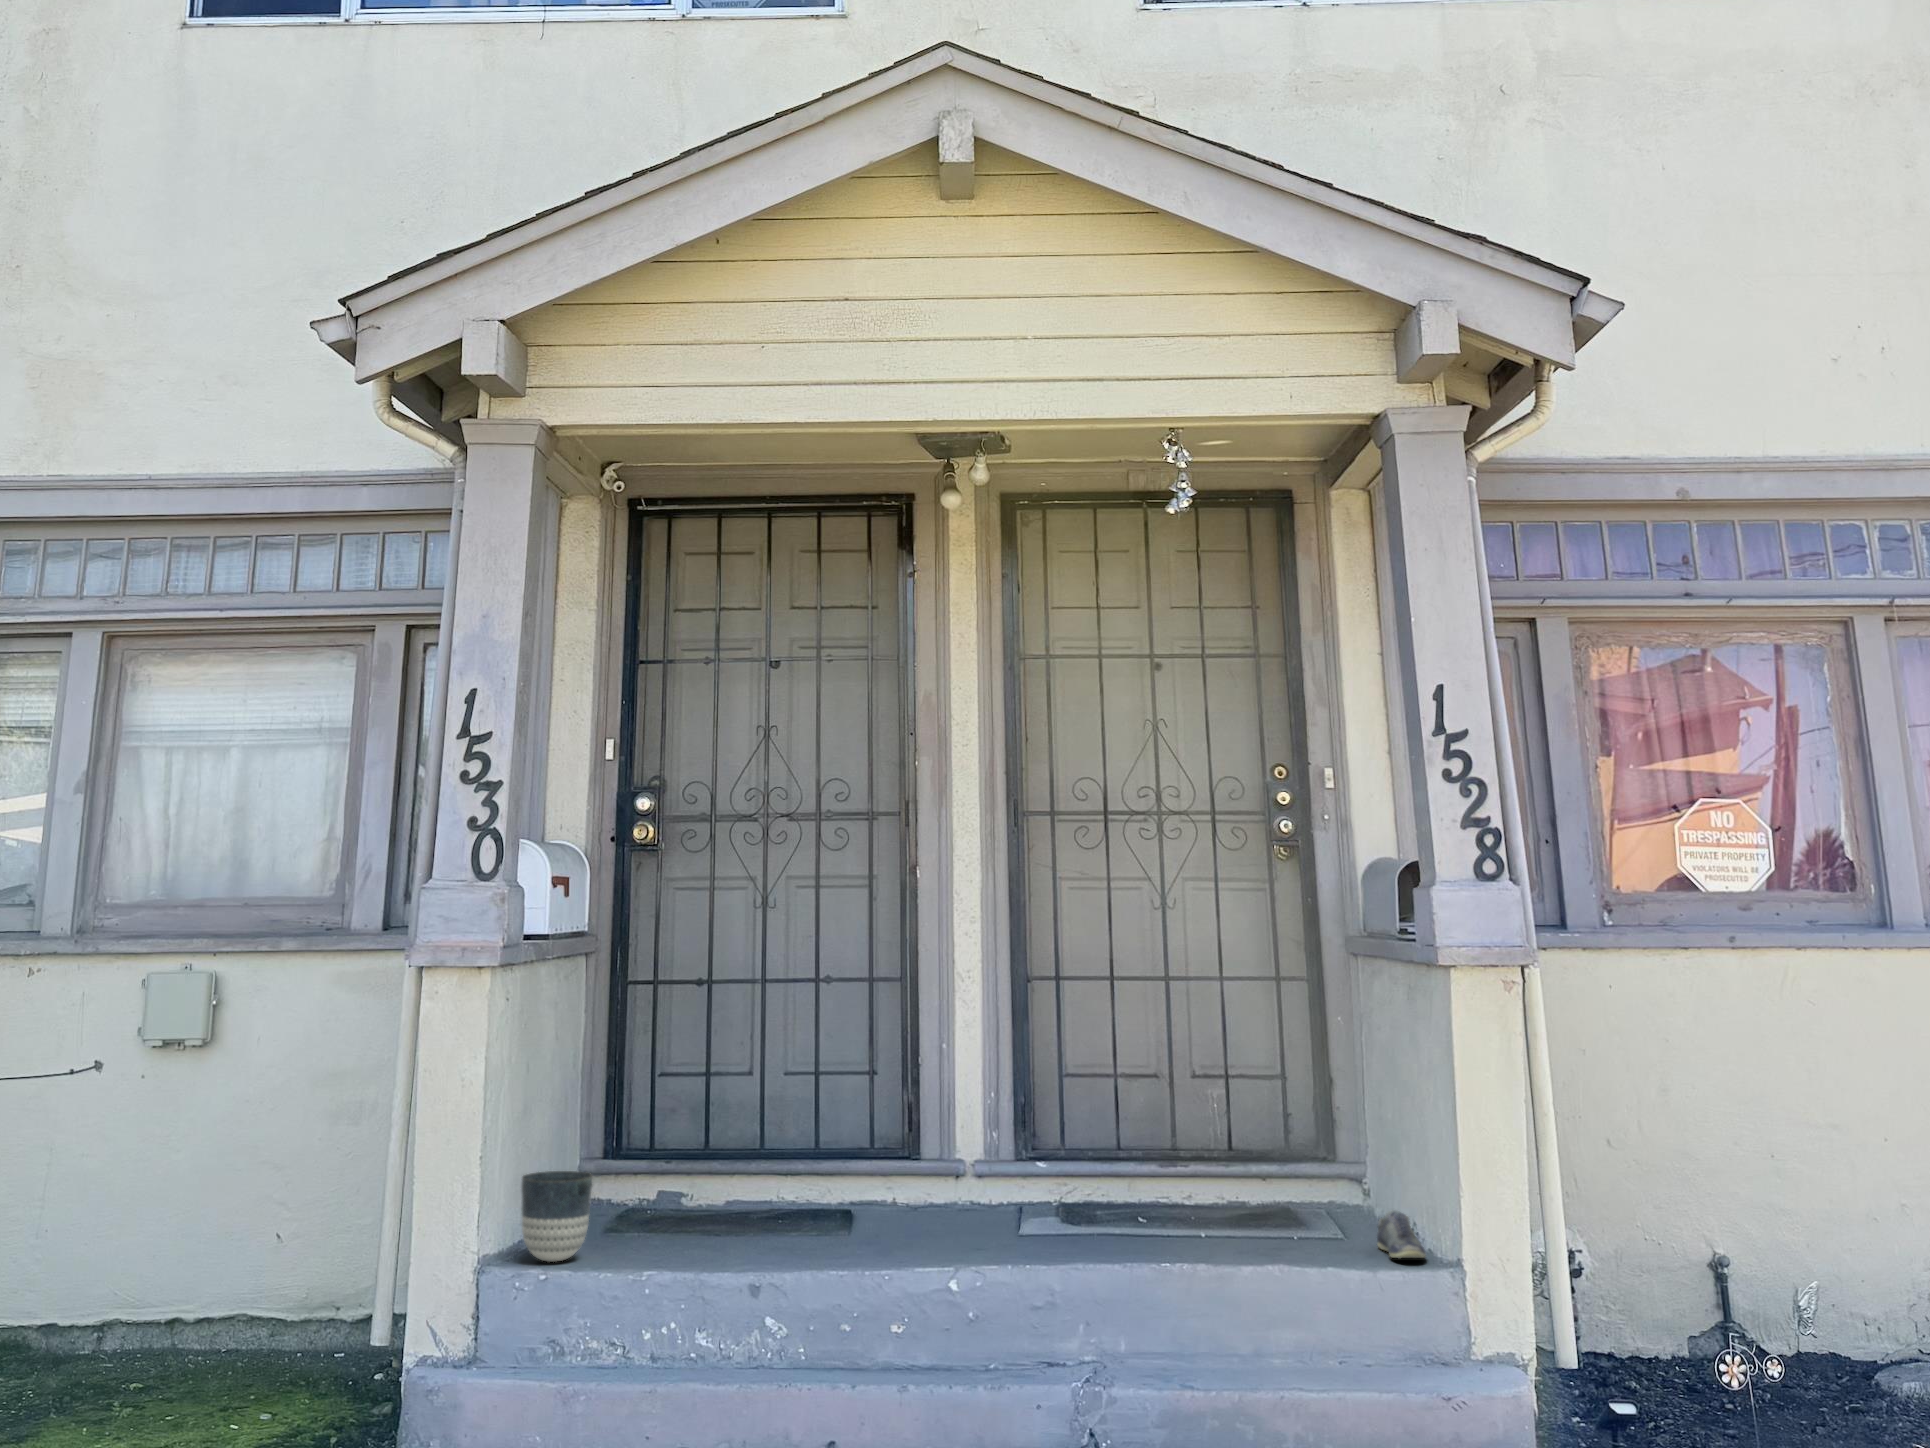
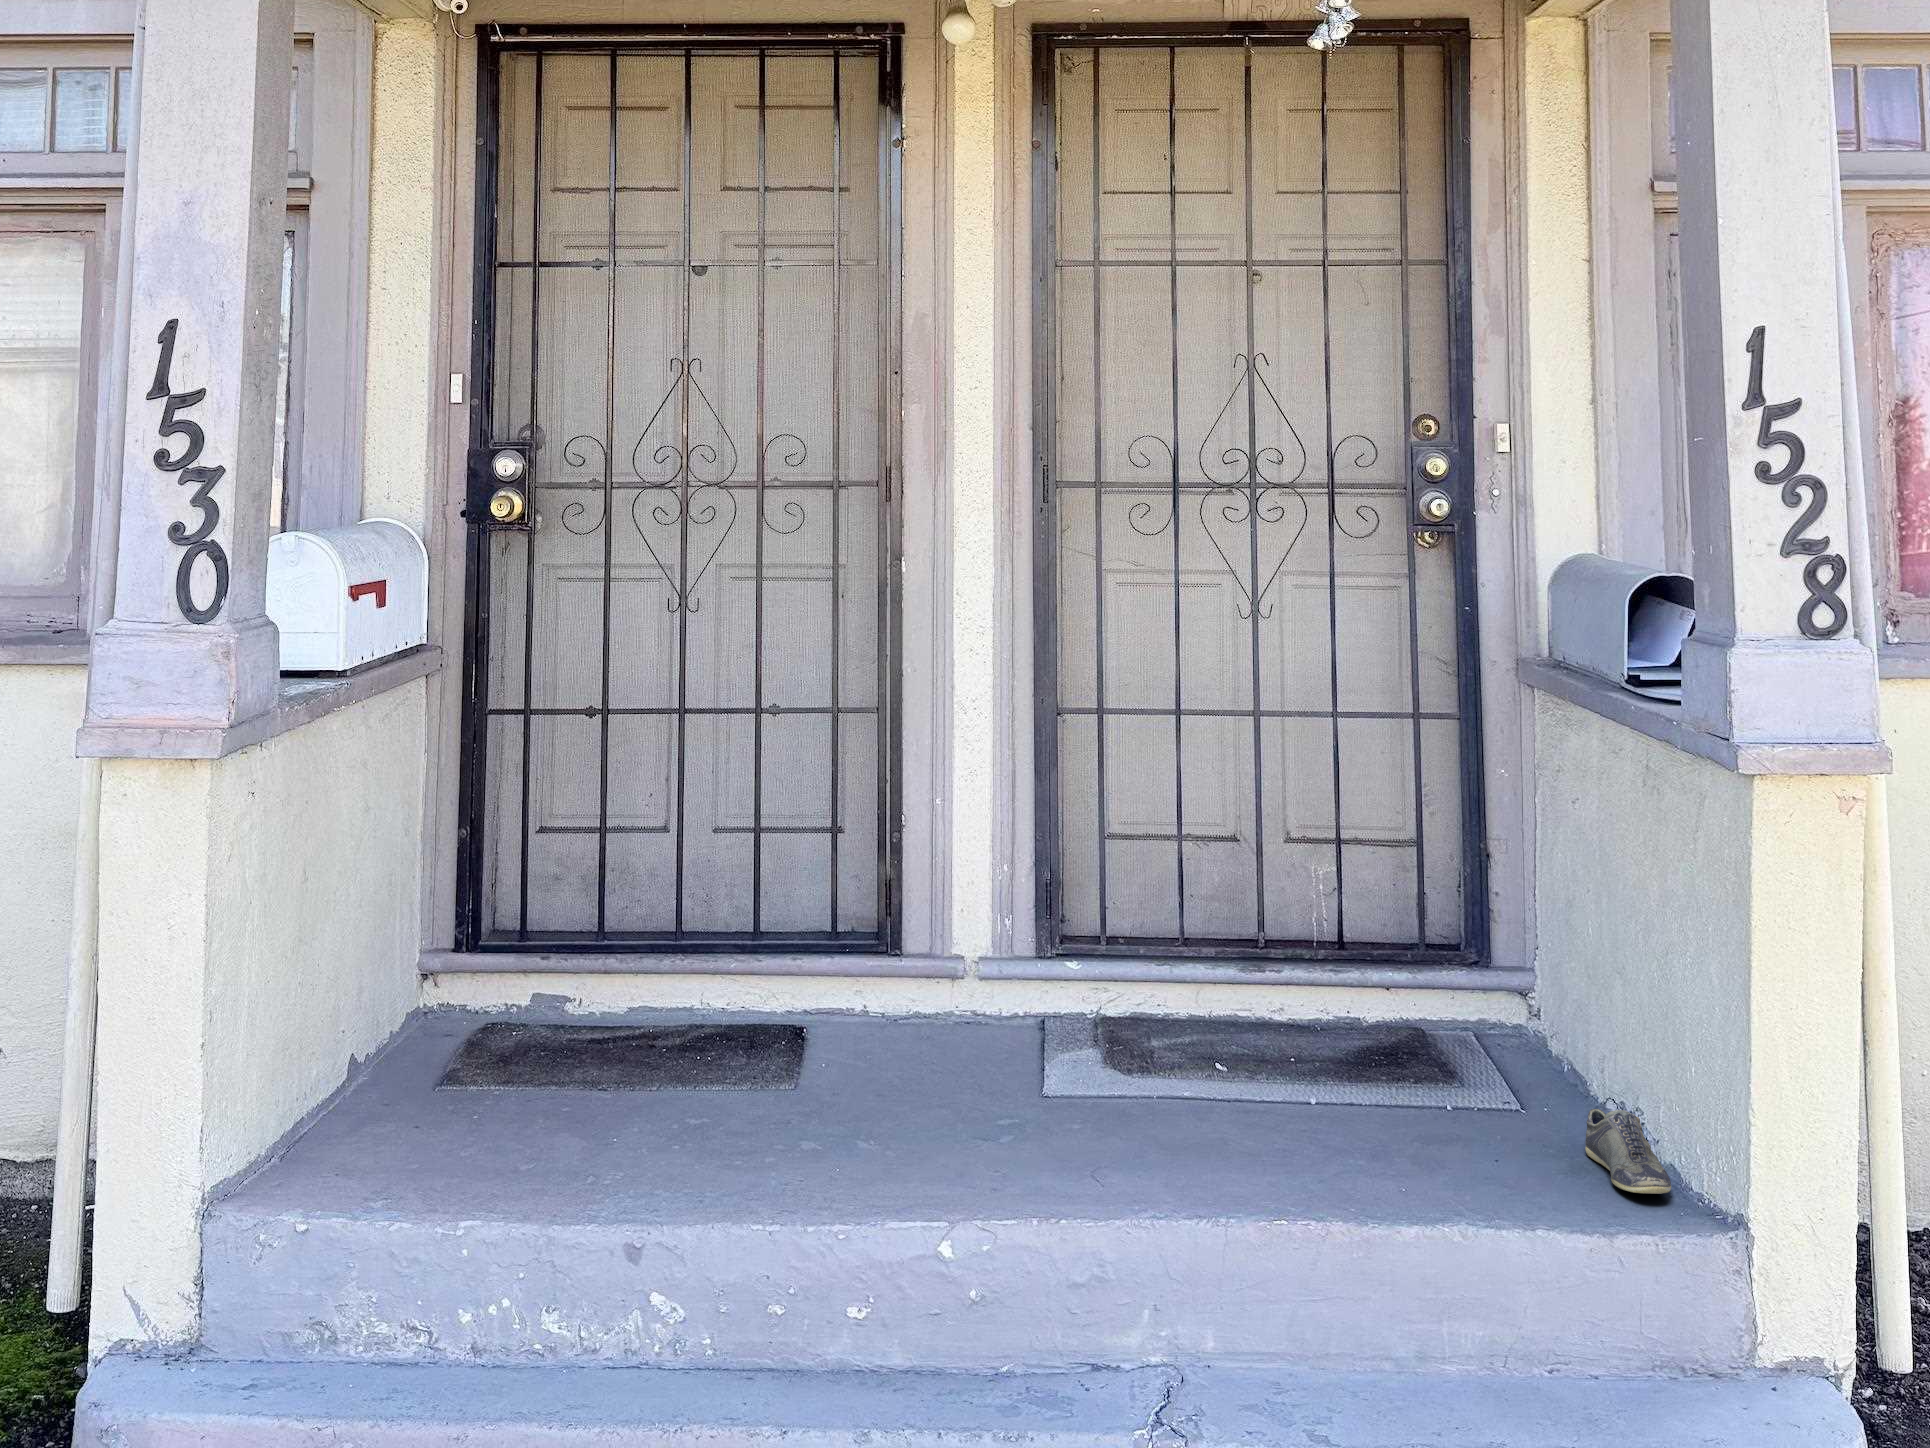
planter: present [521,1171,593,1262] -> none [280,1038,393,1181]

